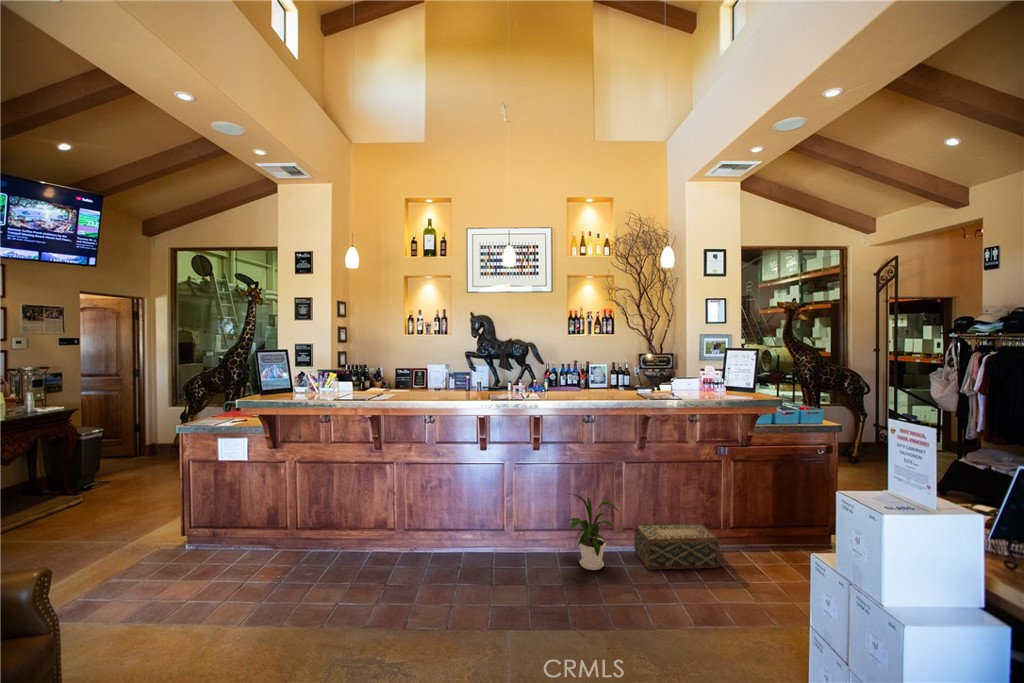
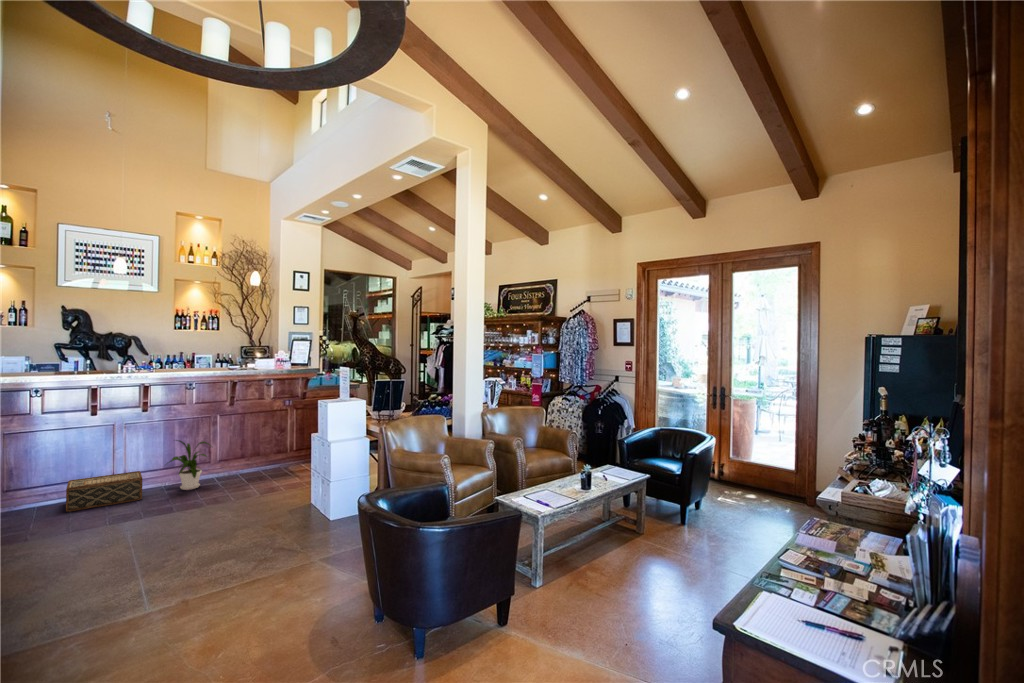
woven basket: present [634,523,720,569] -> present [66,471,142,512]

